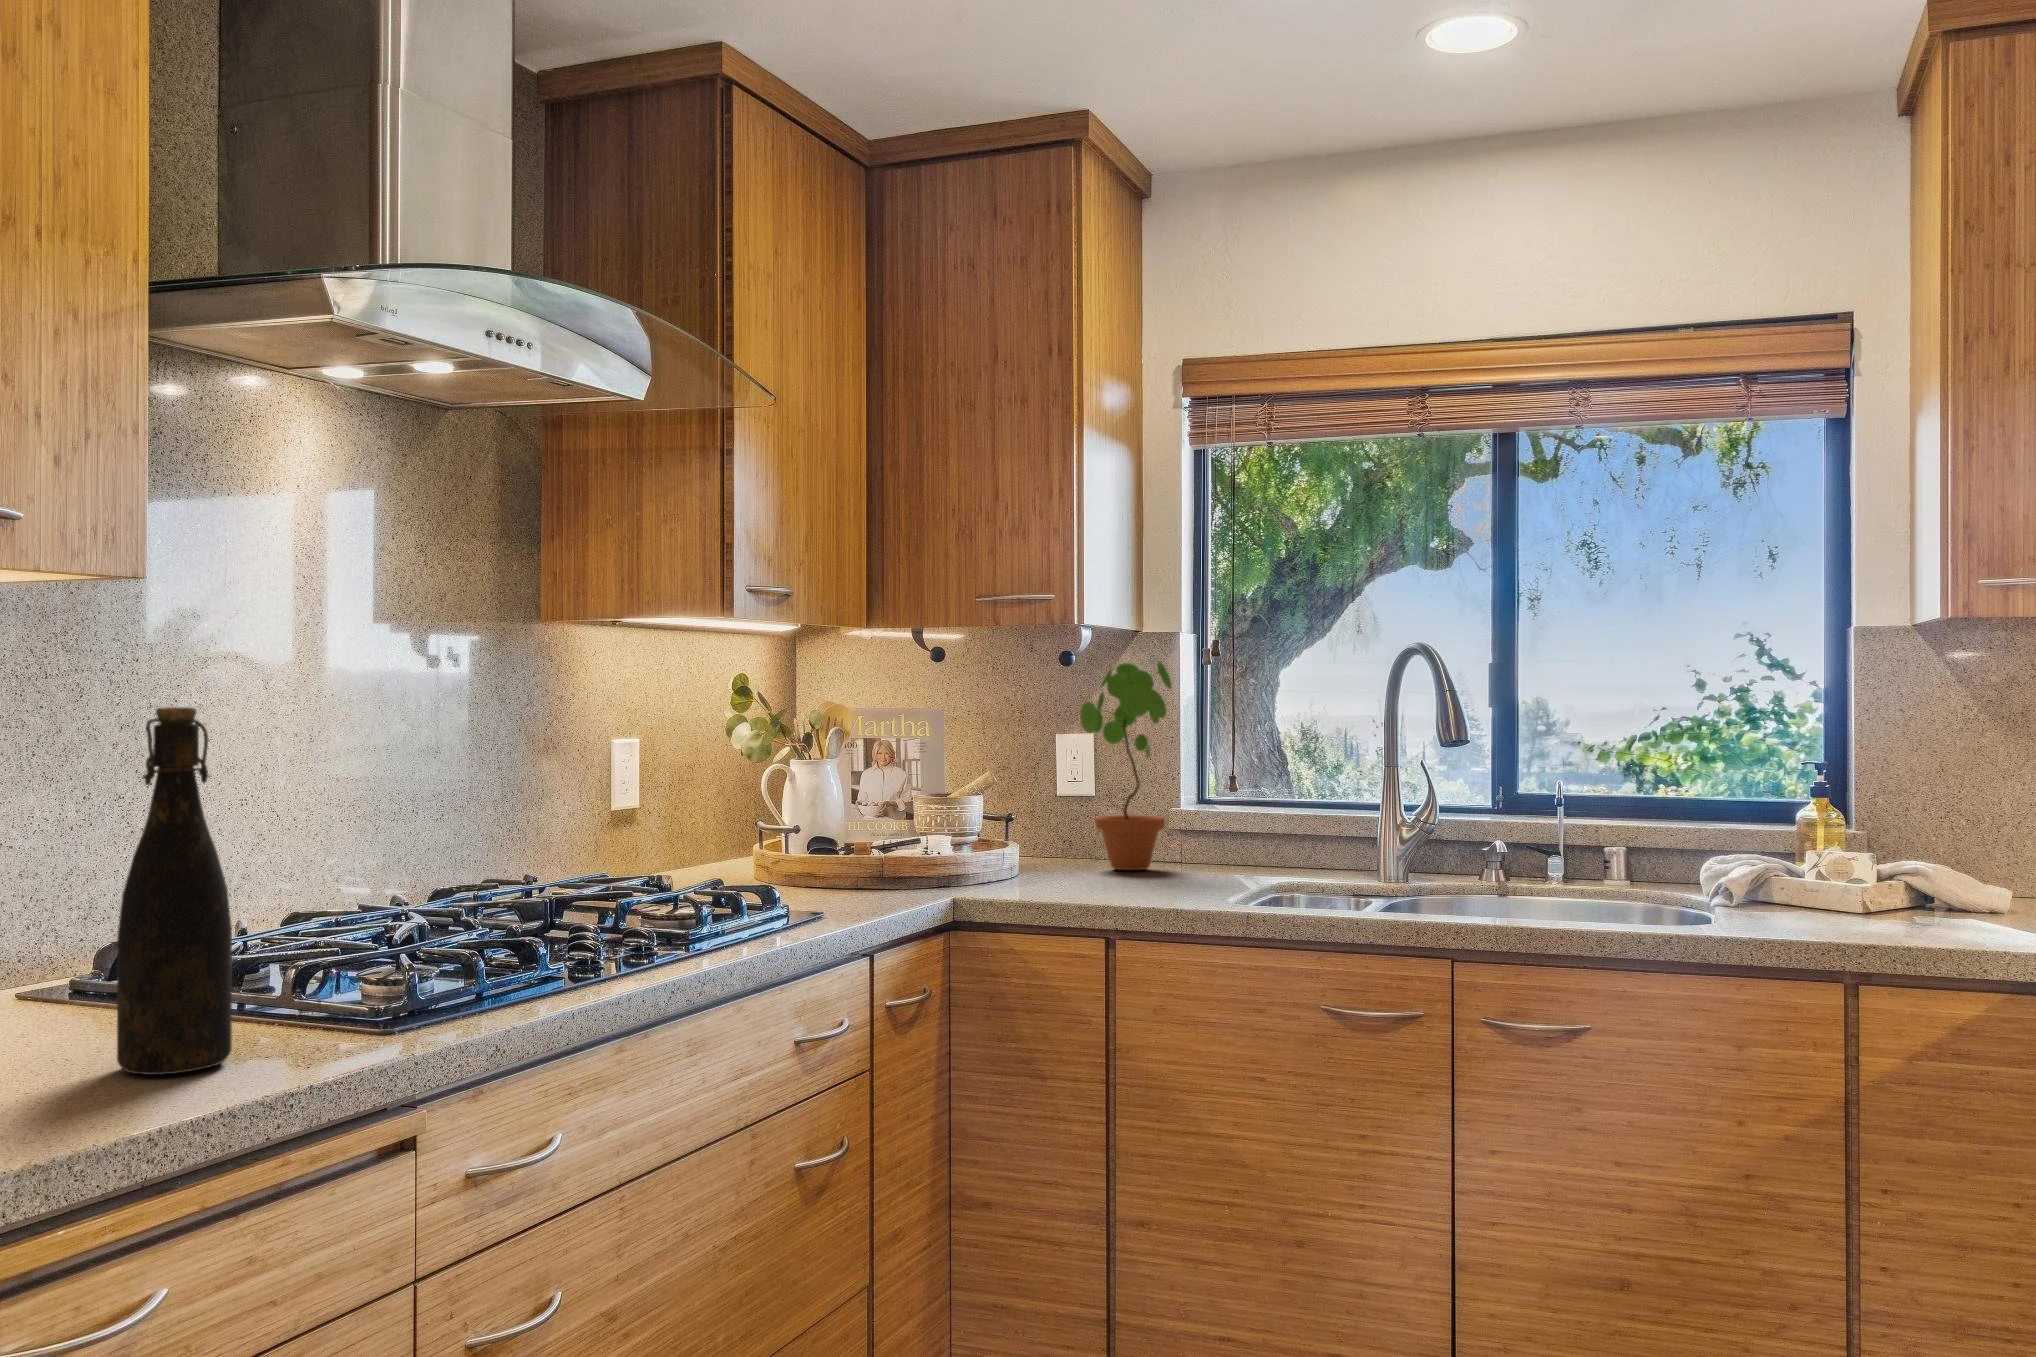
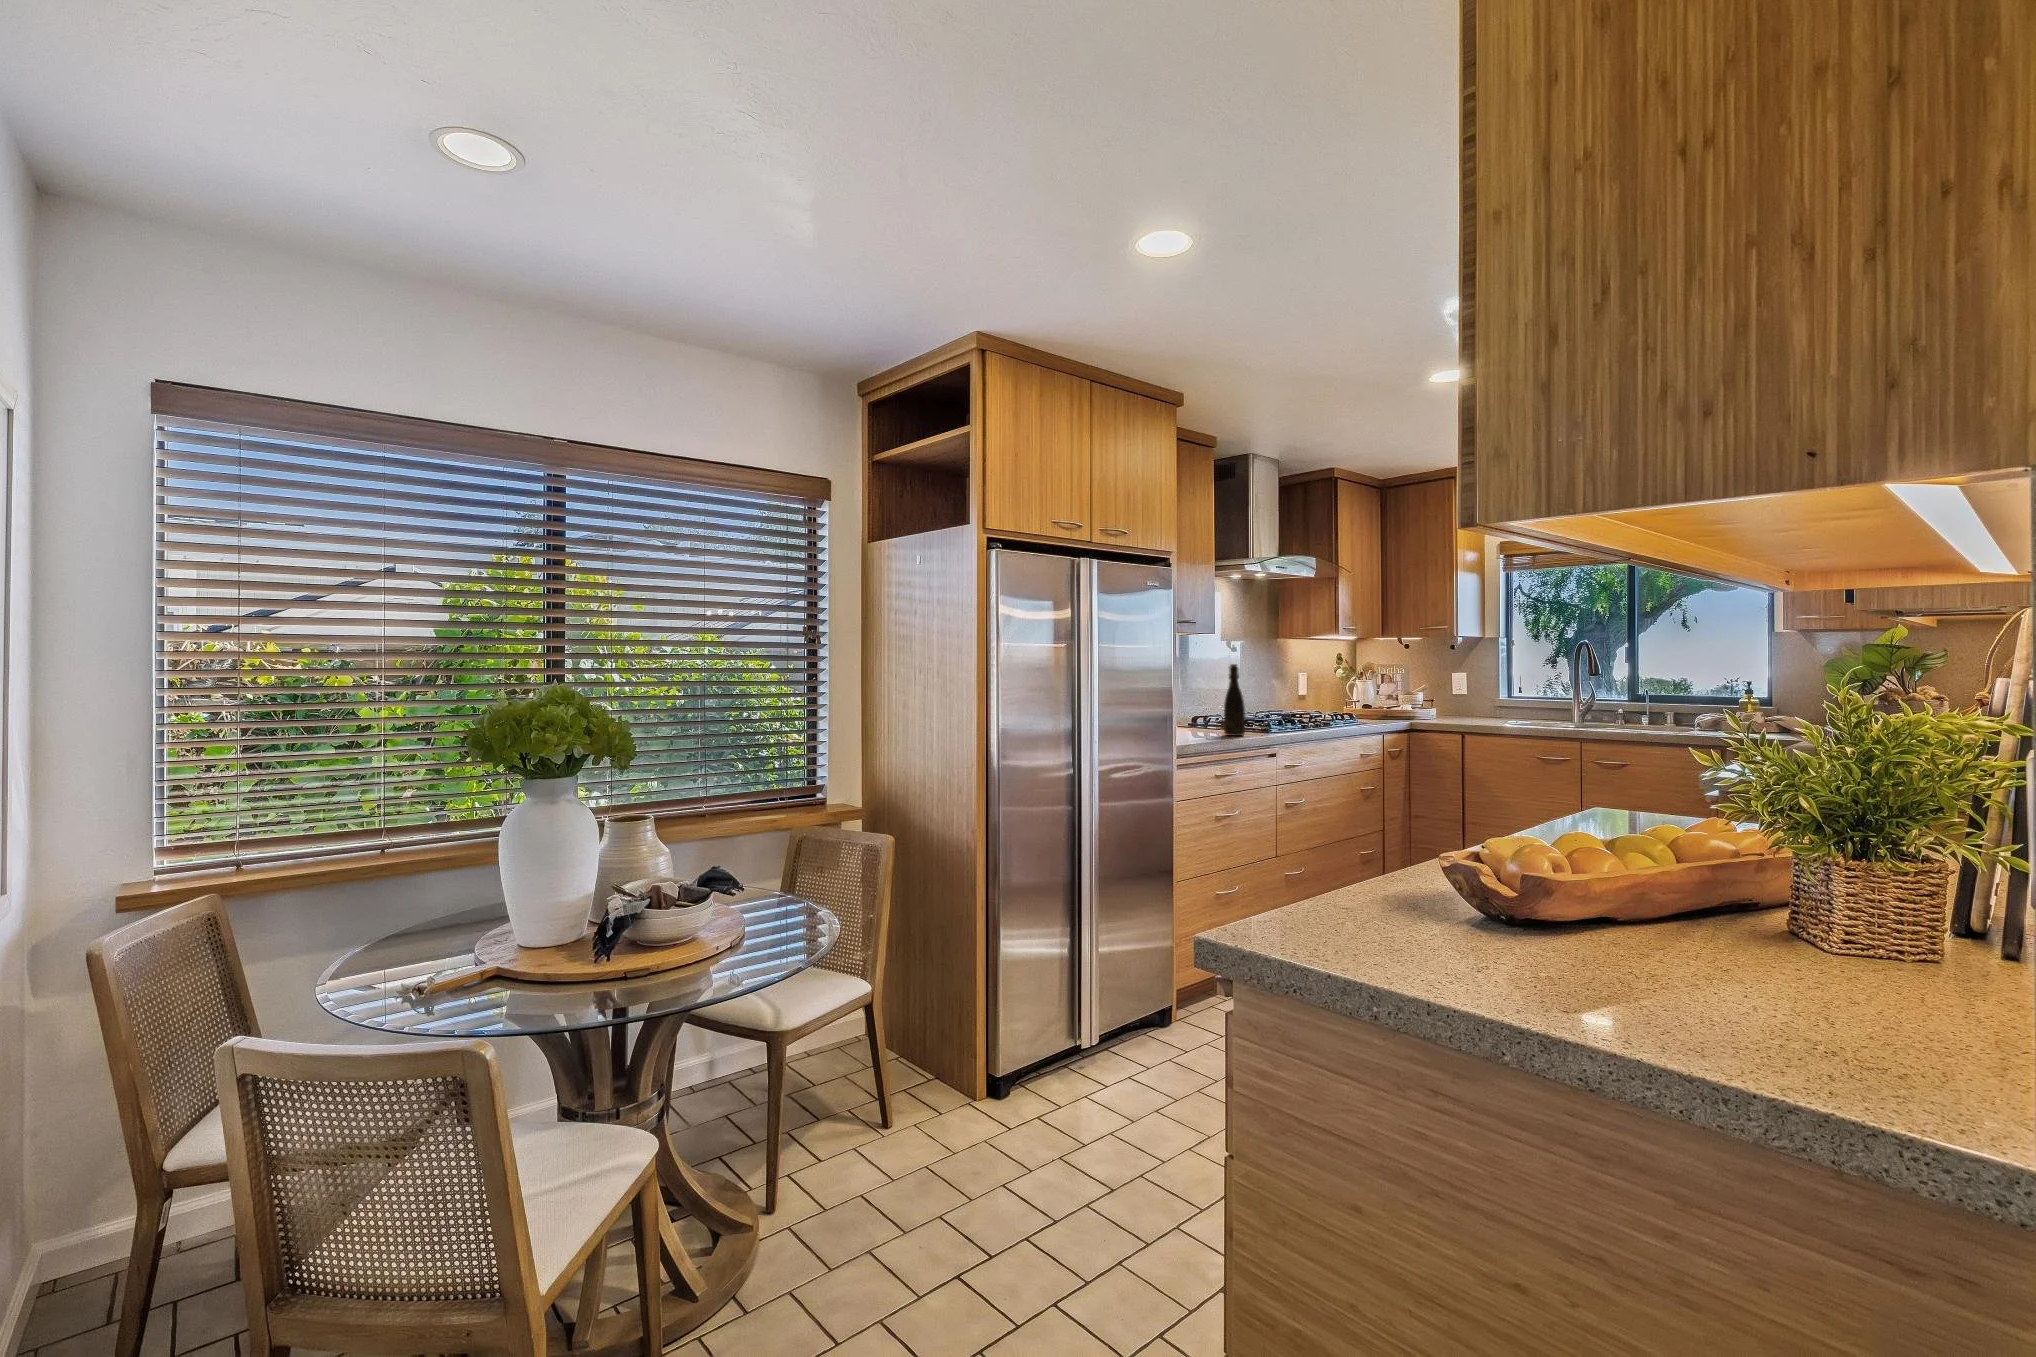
potted plant: present [1080,661,1172,870] -> none [1459,647,1495,719]

